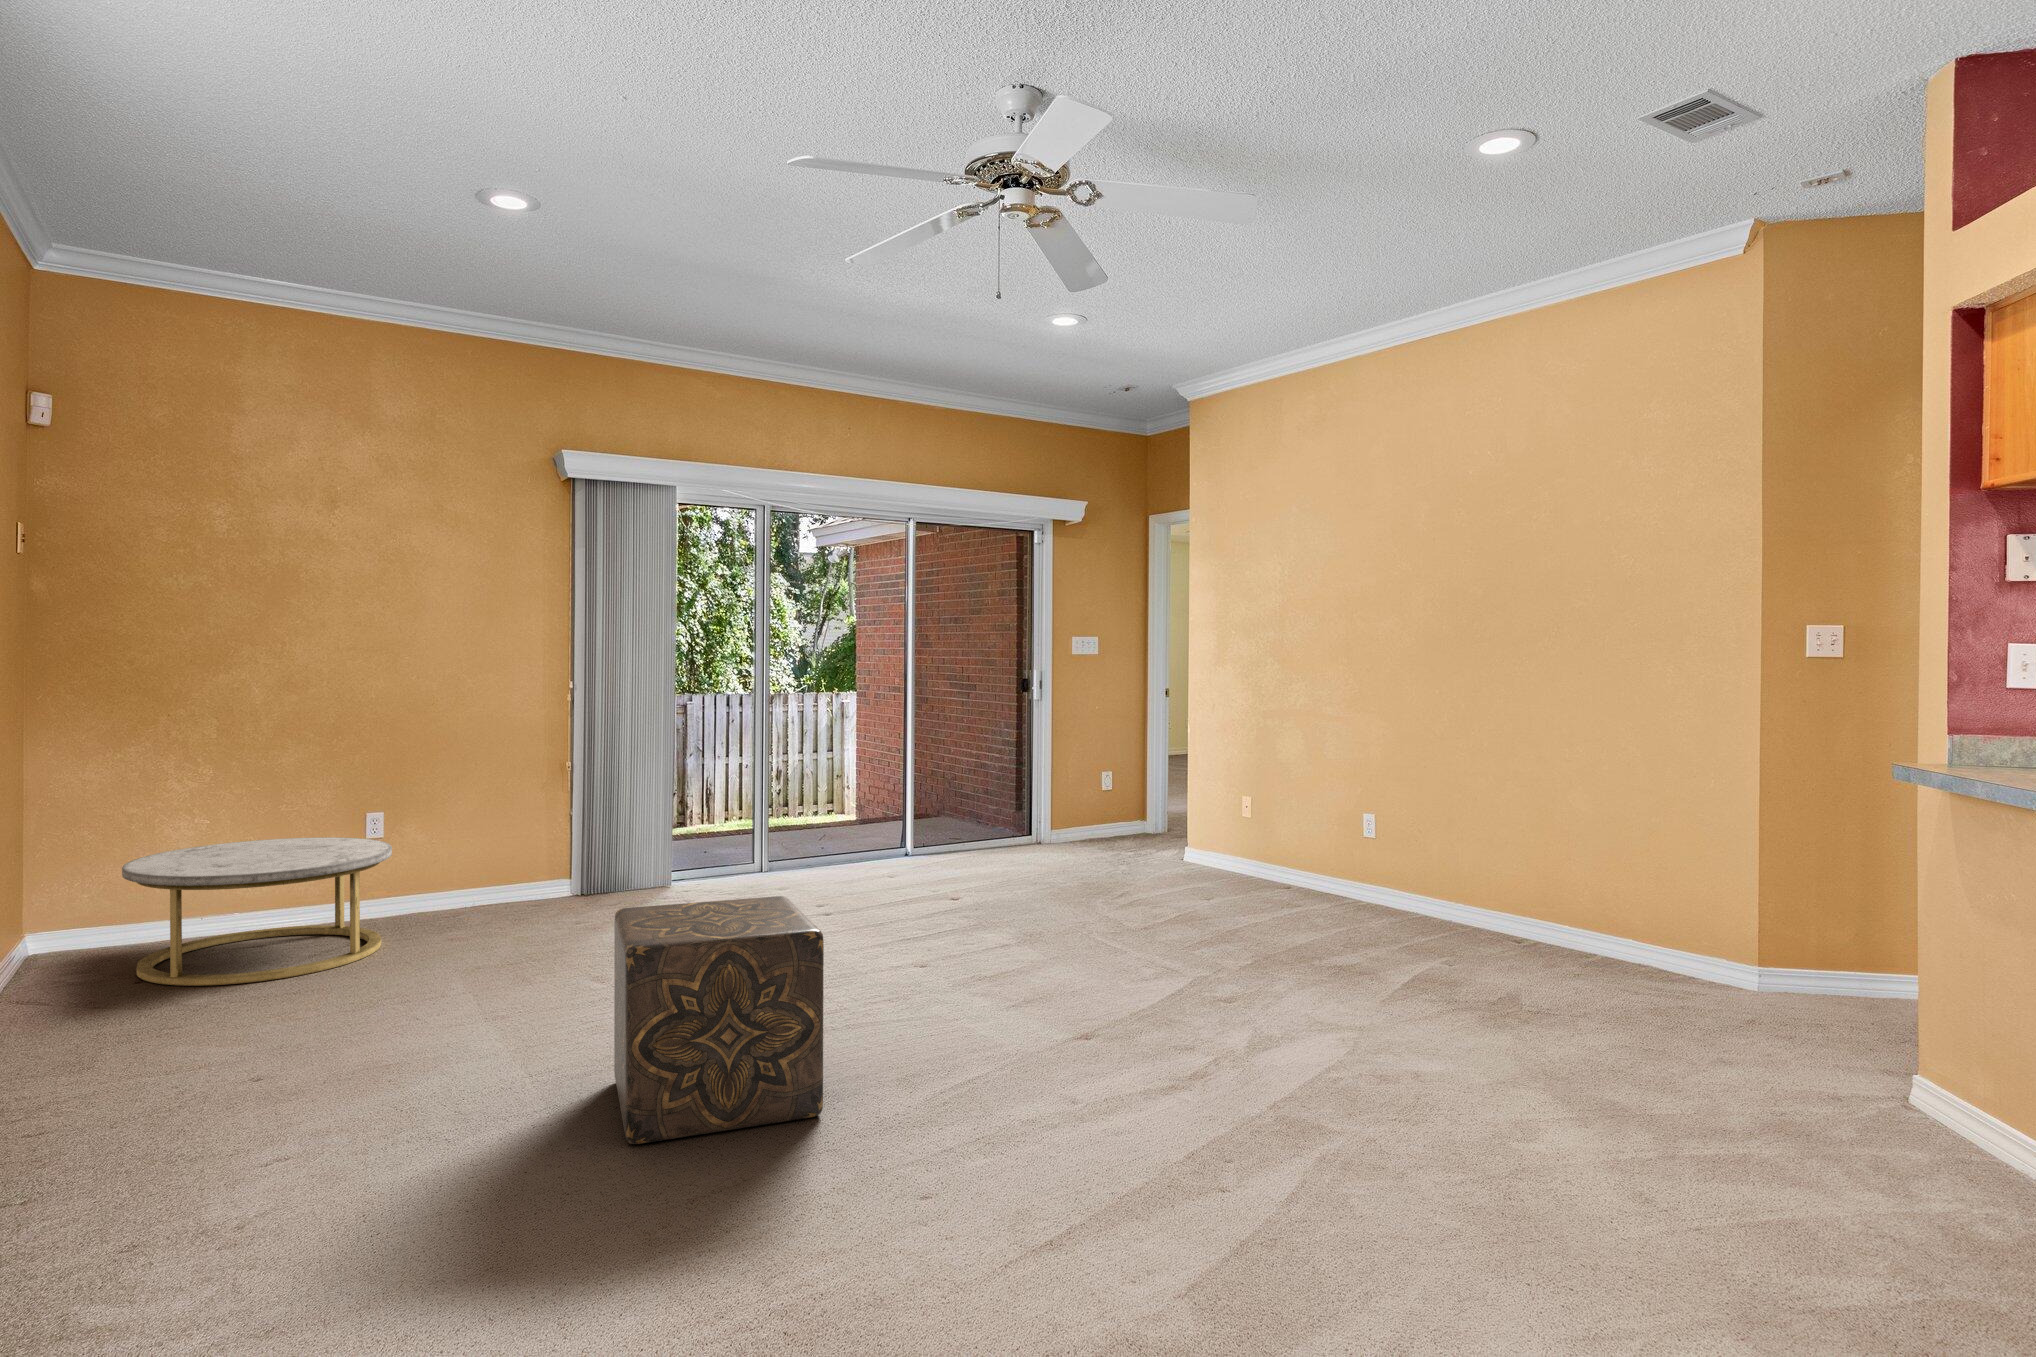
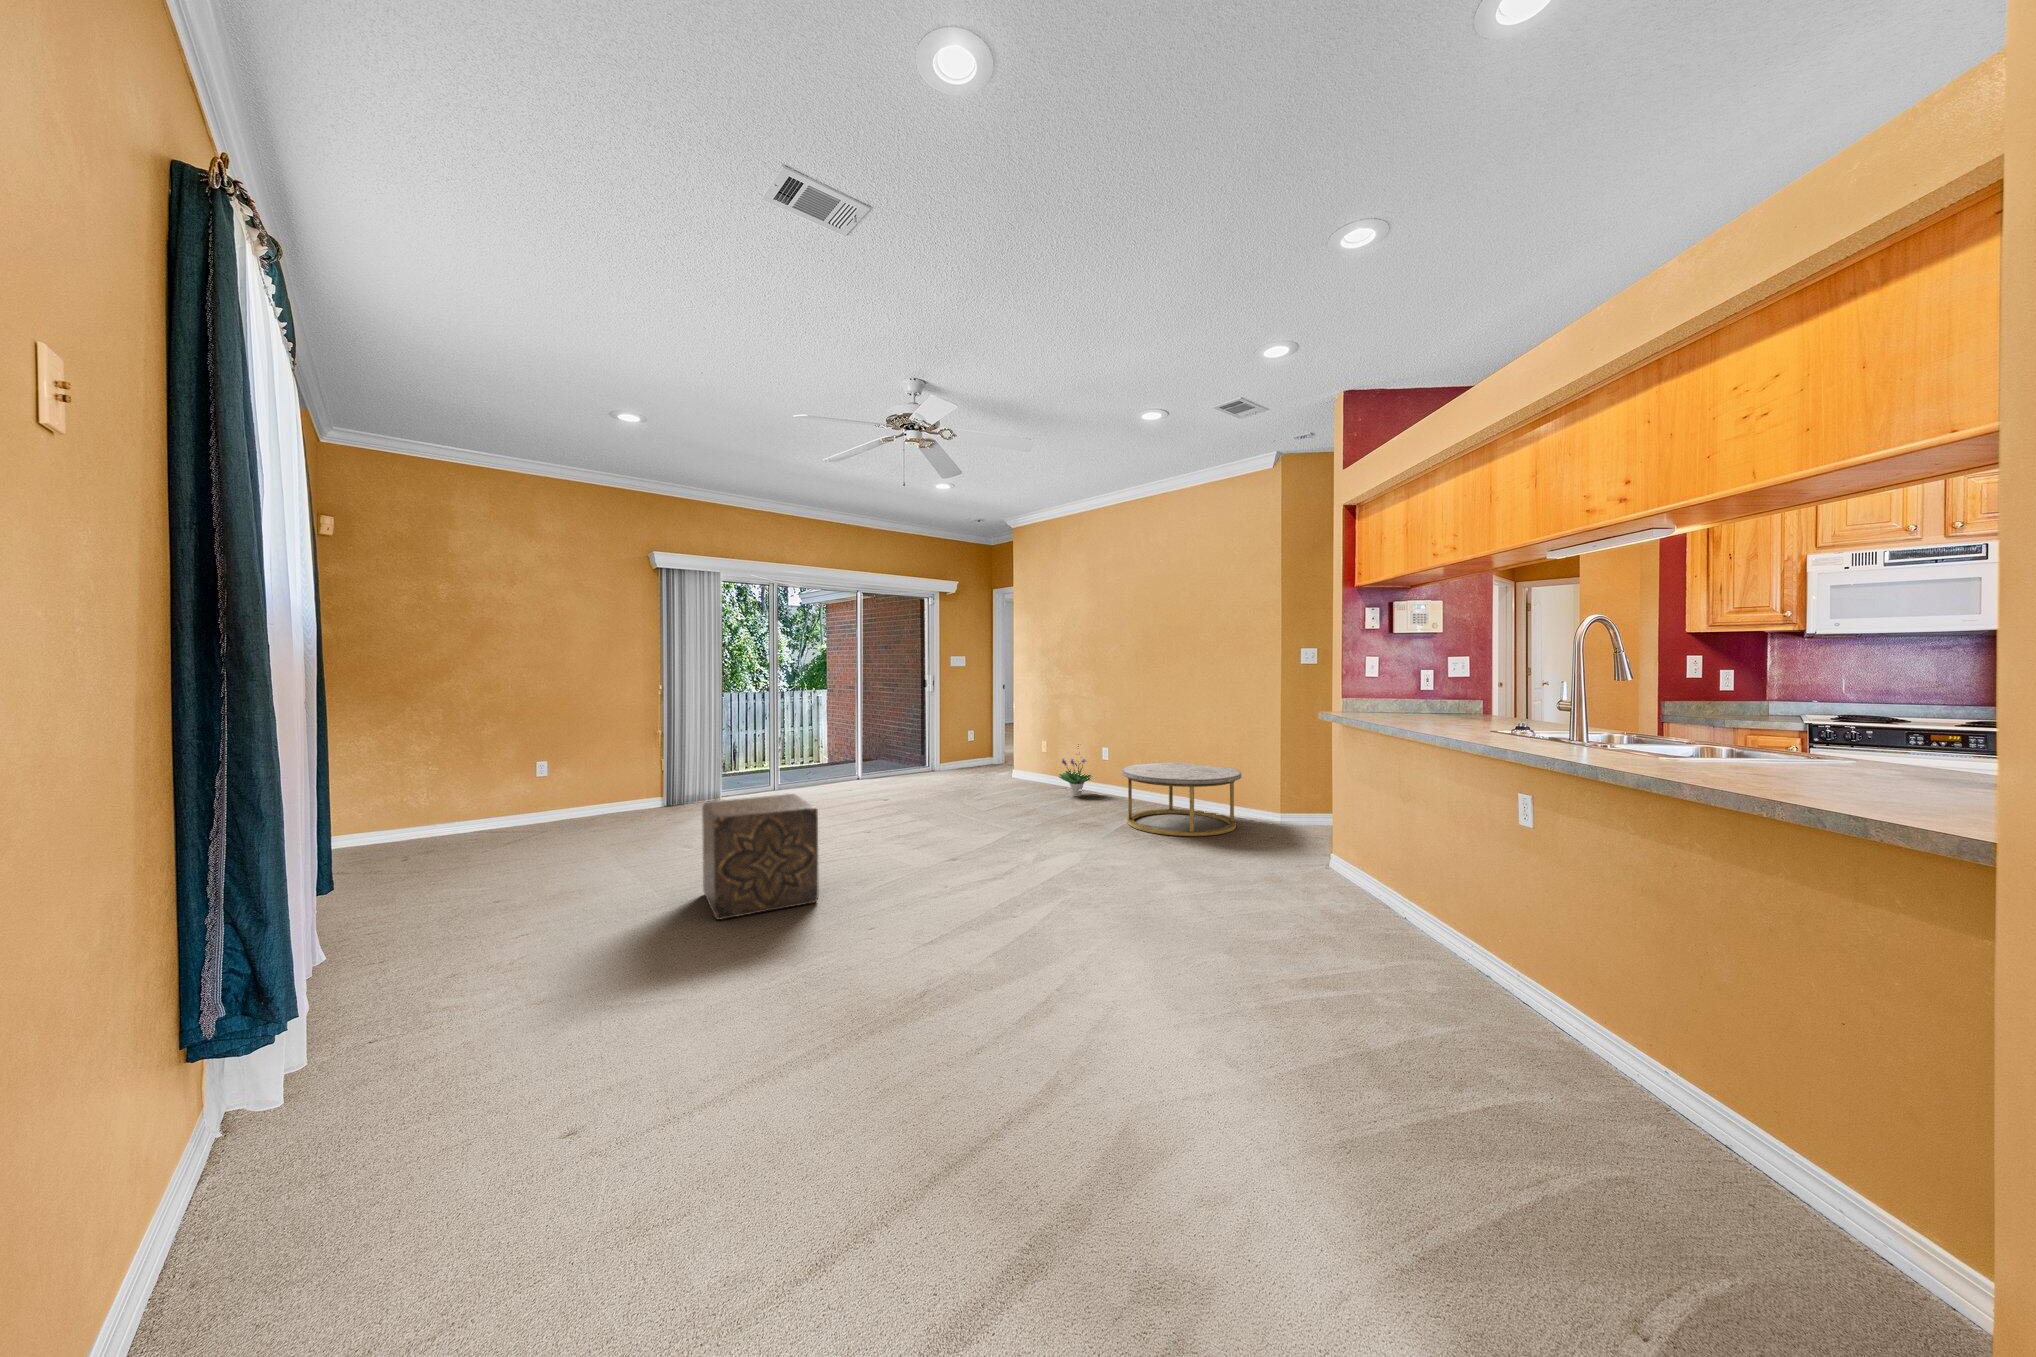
potted plant: none [1277,800,1352,903] -> present [1059,744,1091,796]
coffee table: present [122,837,392,986] -> present [1122,763,1241,836]

